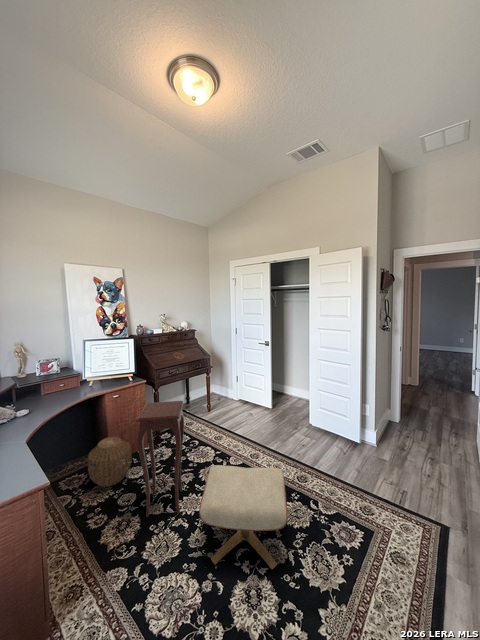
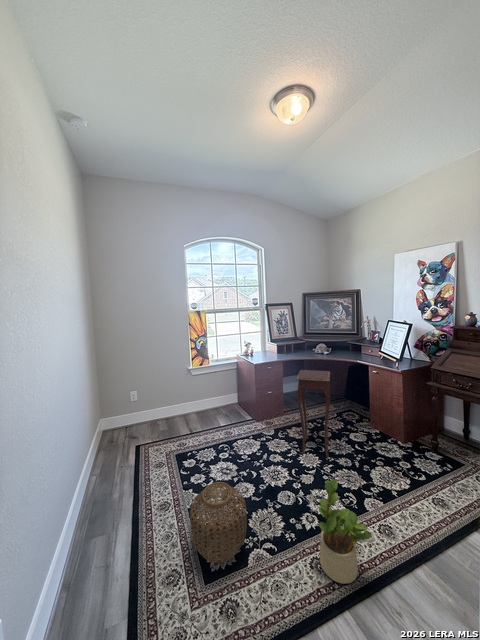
potted plant: none [281,418,309,478] -> present [319,479,372,584]
woven basket: present [88,437,131,487] -> present [190,482,247,563]
ottoman: present [199,465,288,569] -> none [227,424,295,504]

